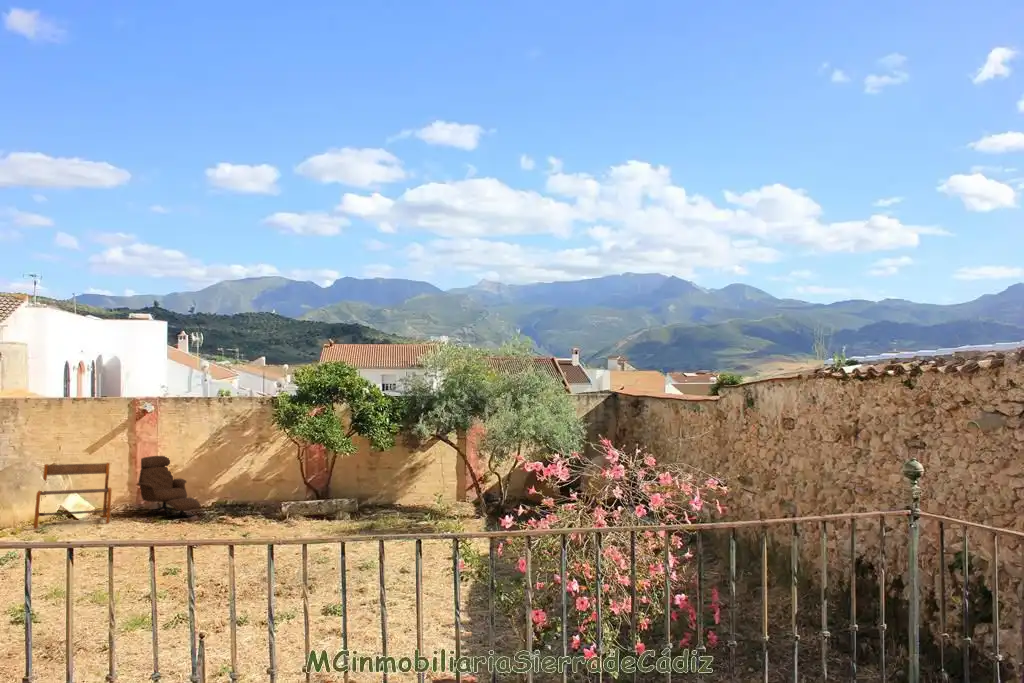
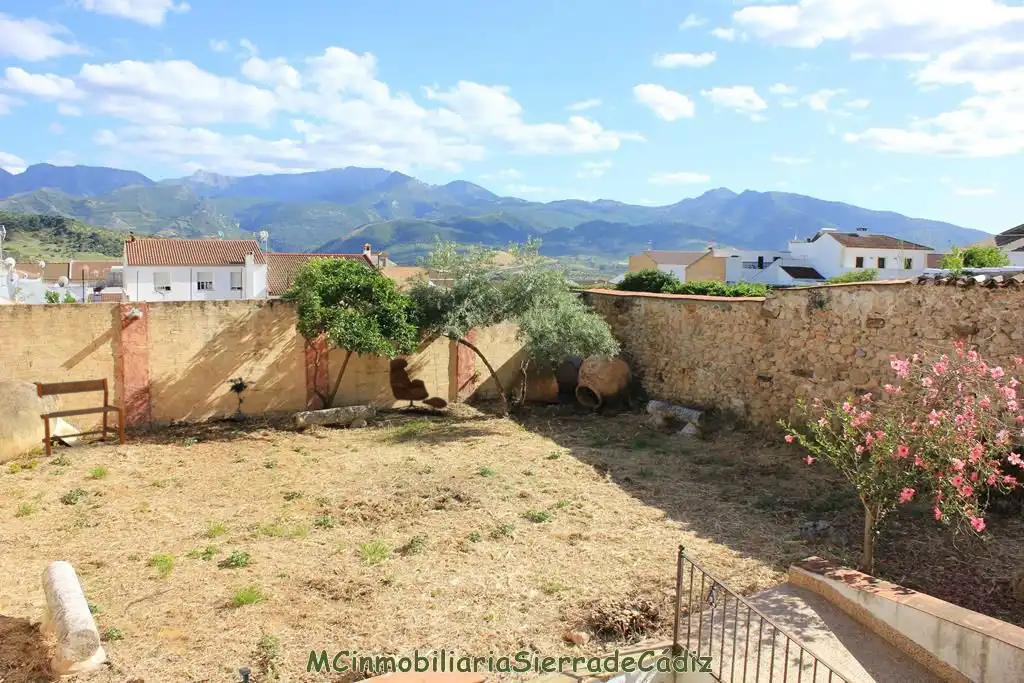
lounge chair: present [138,456,200,519] -> present [389,358,447,416]
potted plant: none [223,466,252,511] -> present [224,378,255,421]

